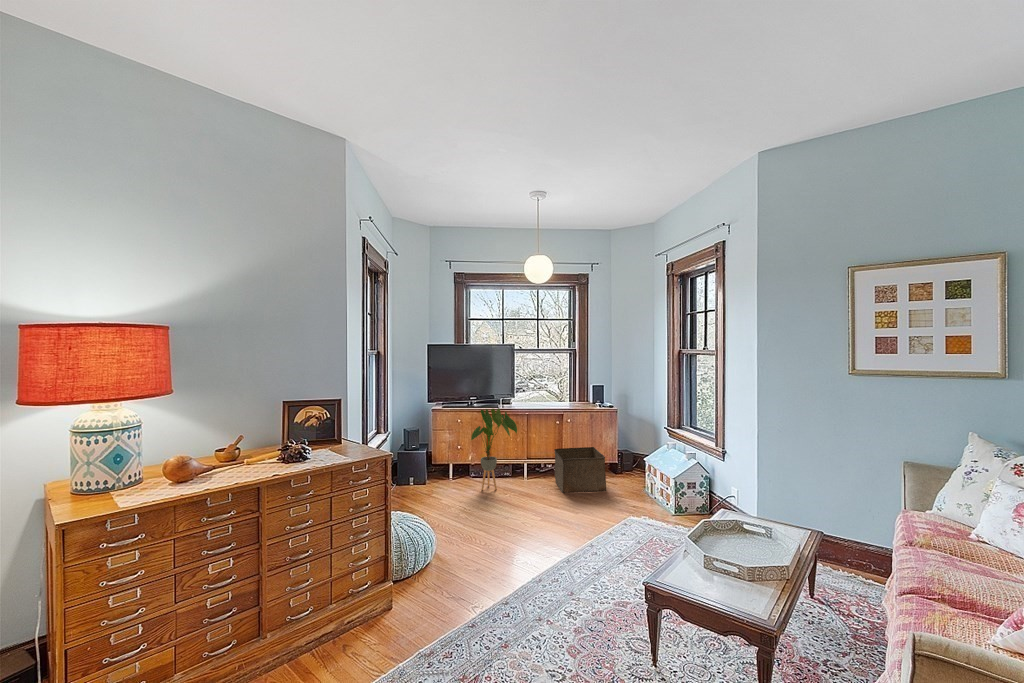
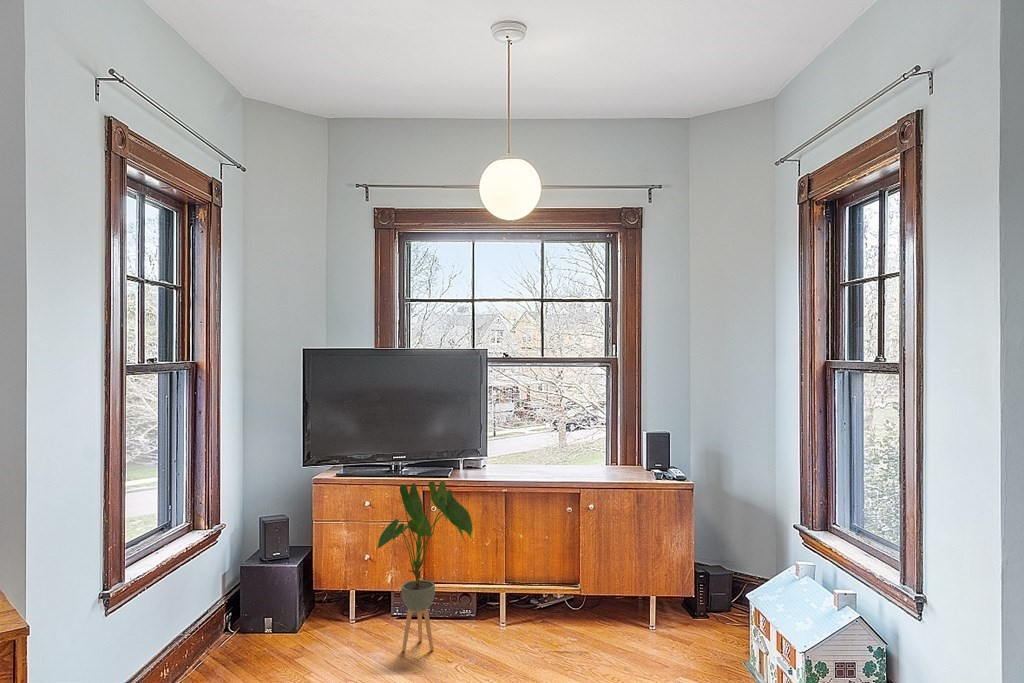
storage bin: present [554,447,606,493] -> none [559,563,662,665]

